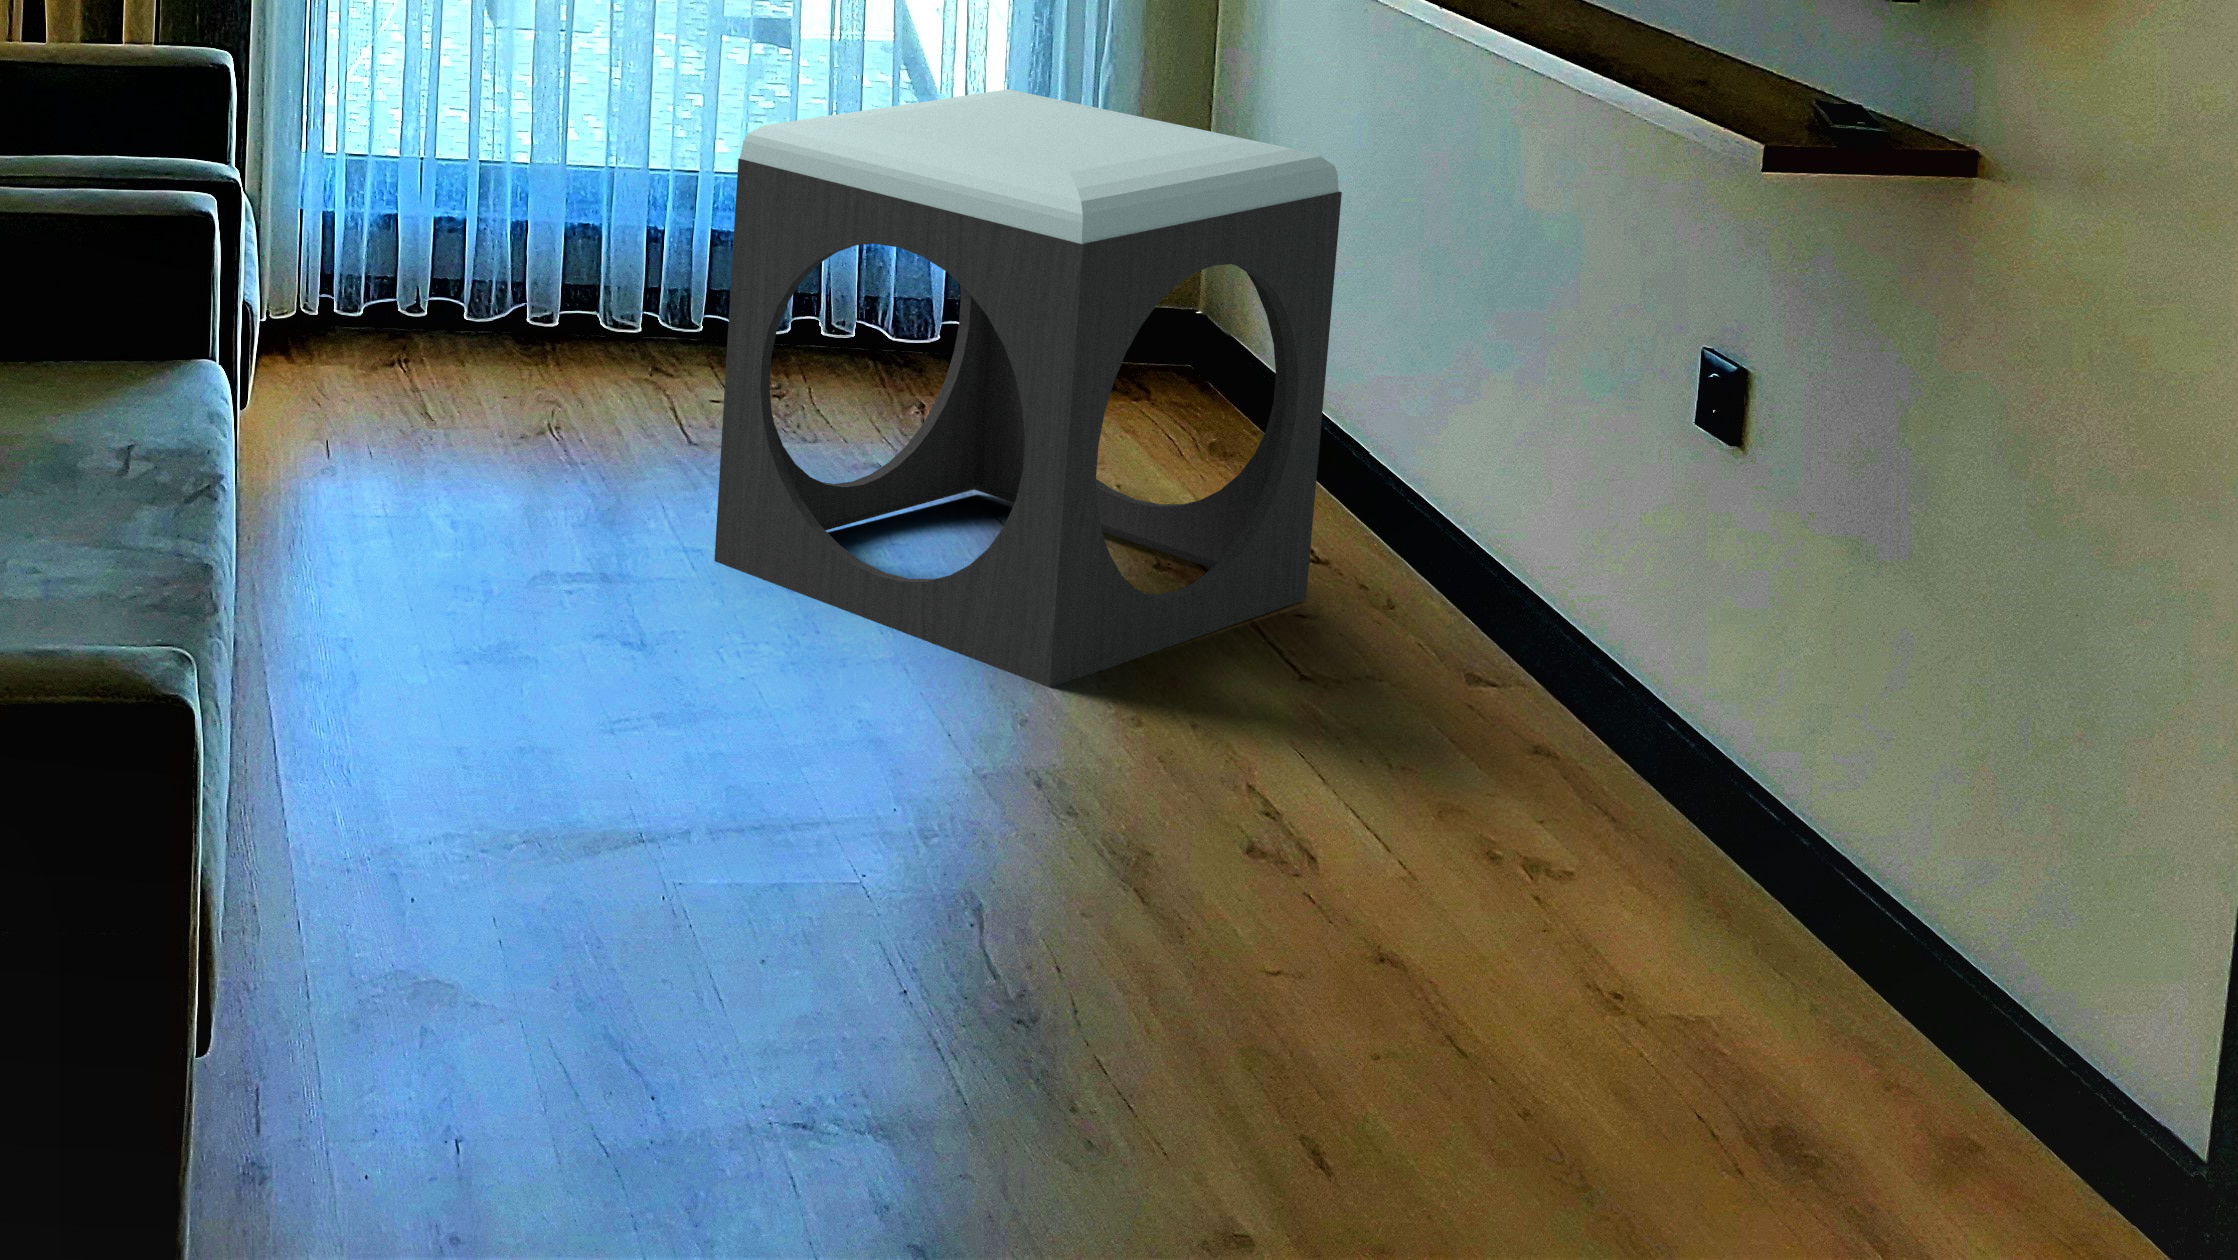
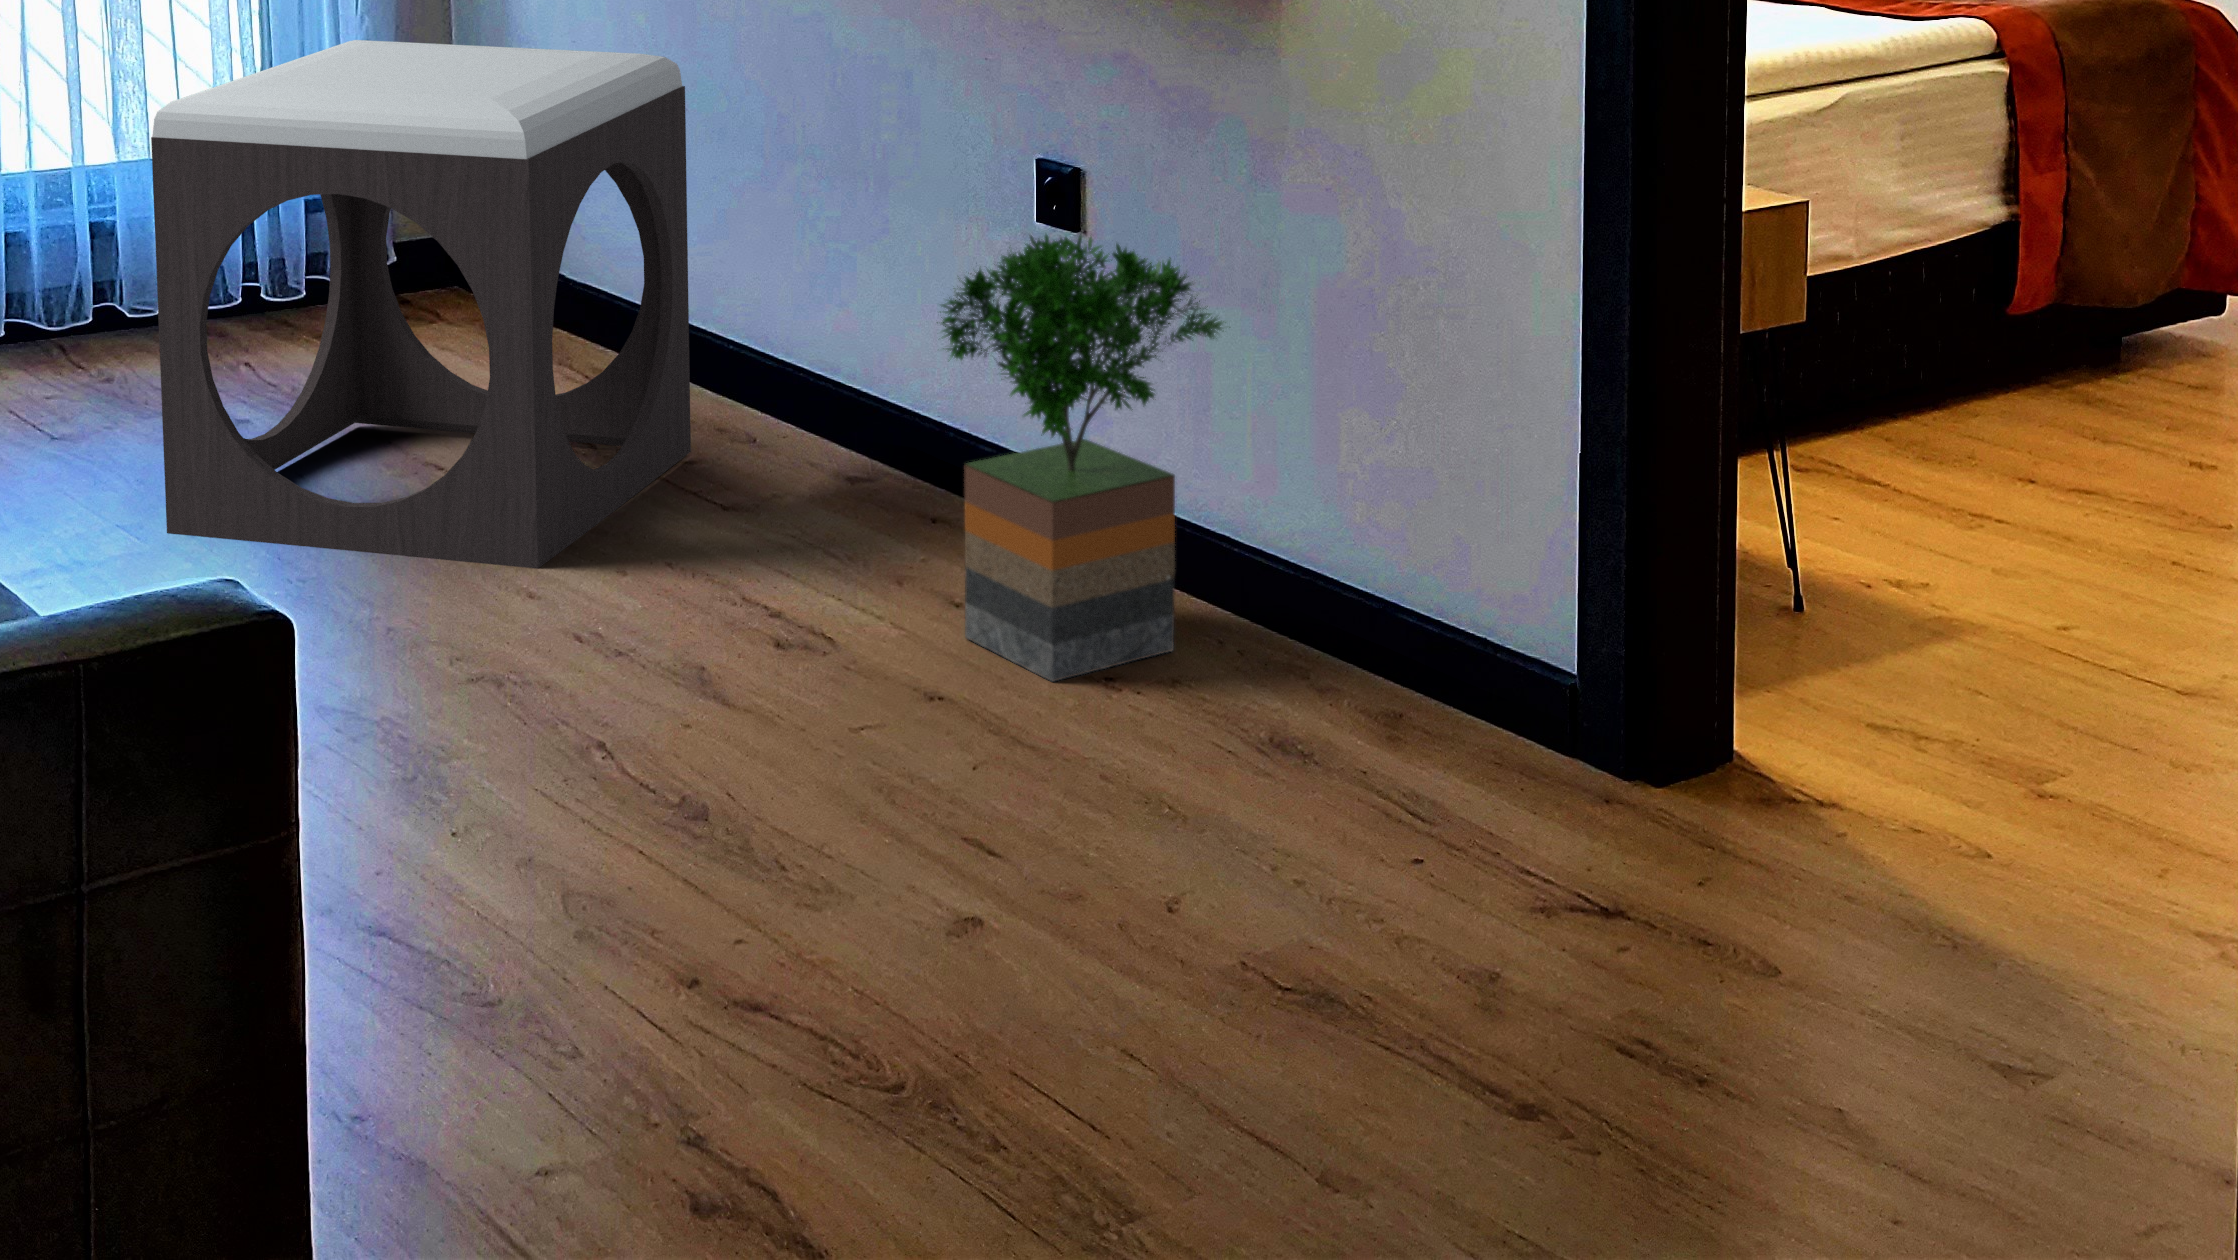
potted tree: none [1444,430,1852,975] -> present [937,234,1230,682]

